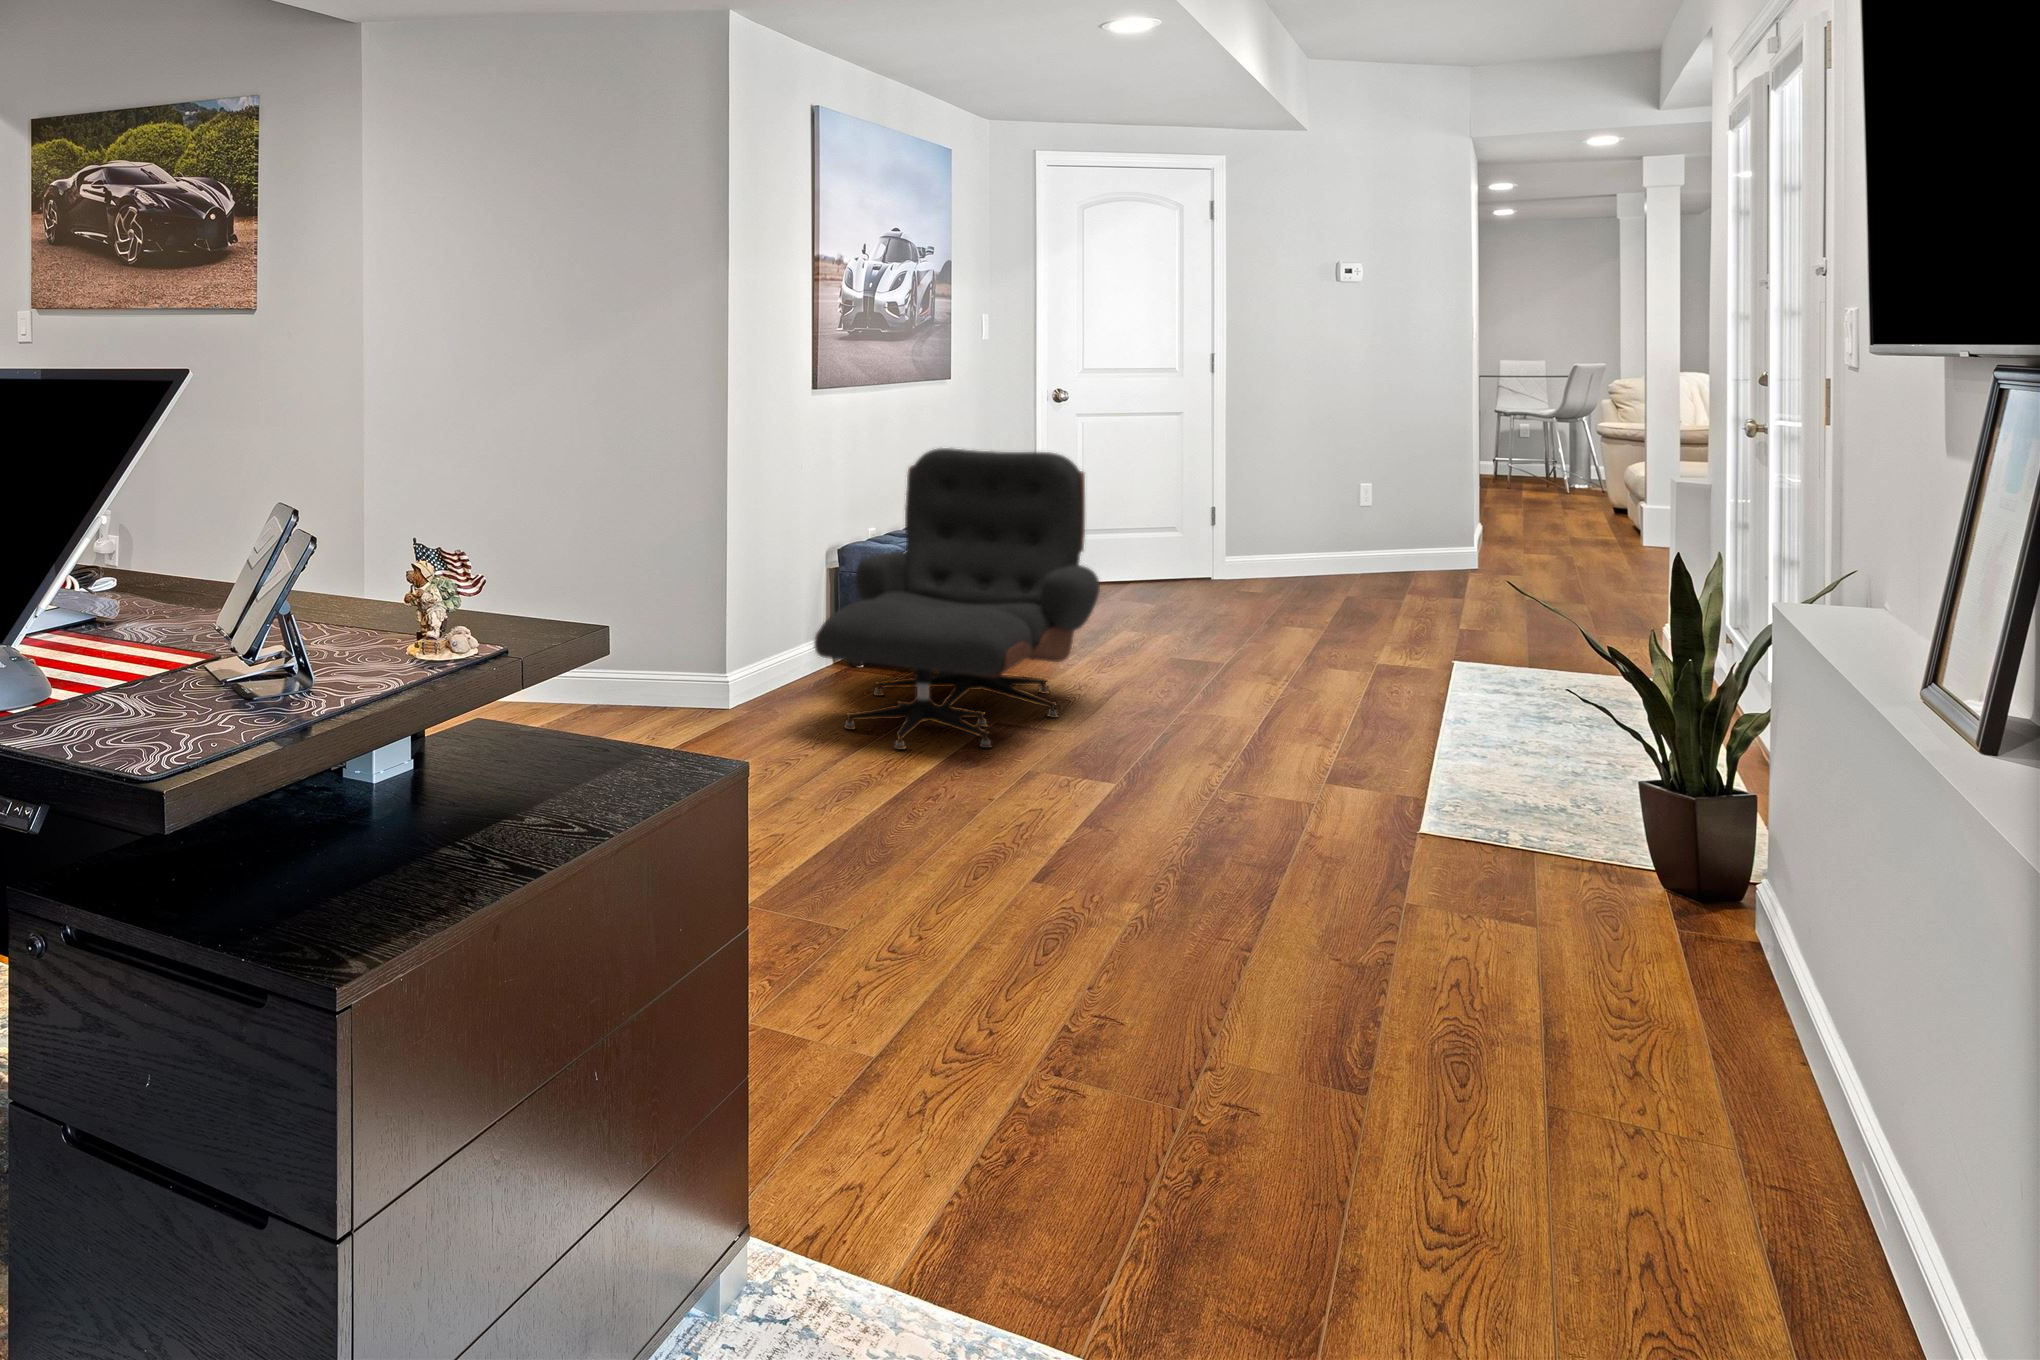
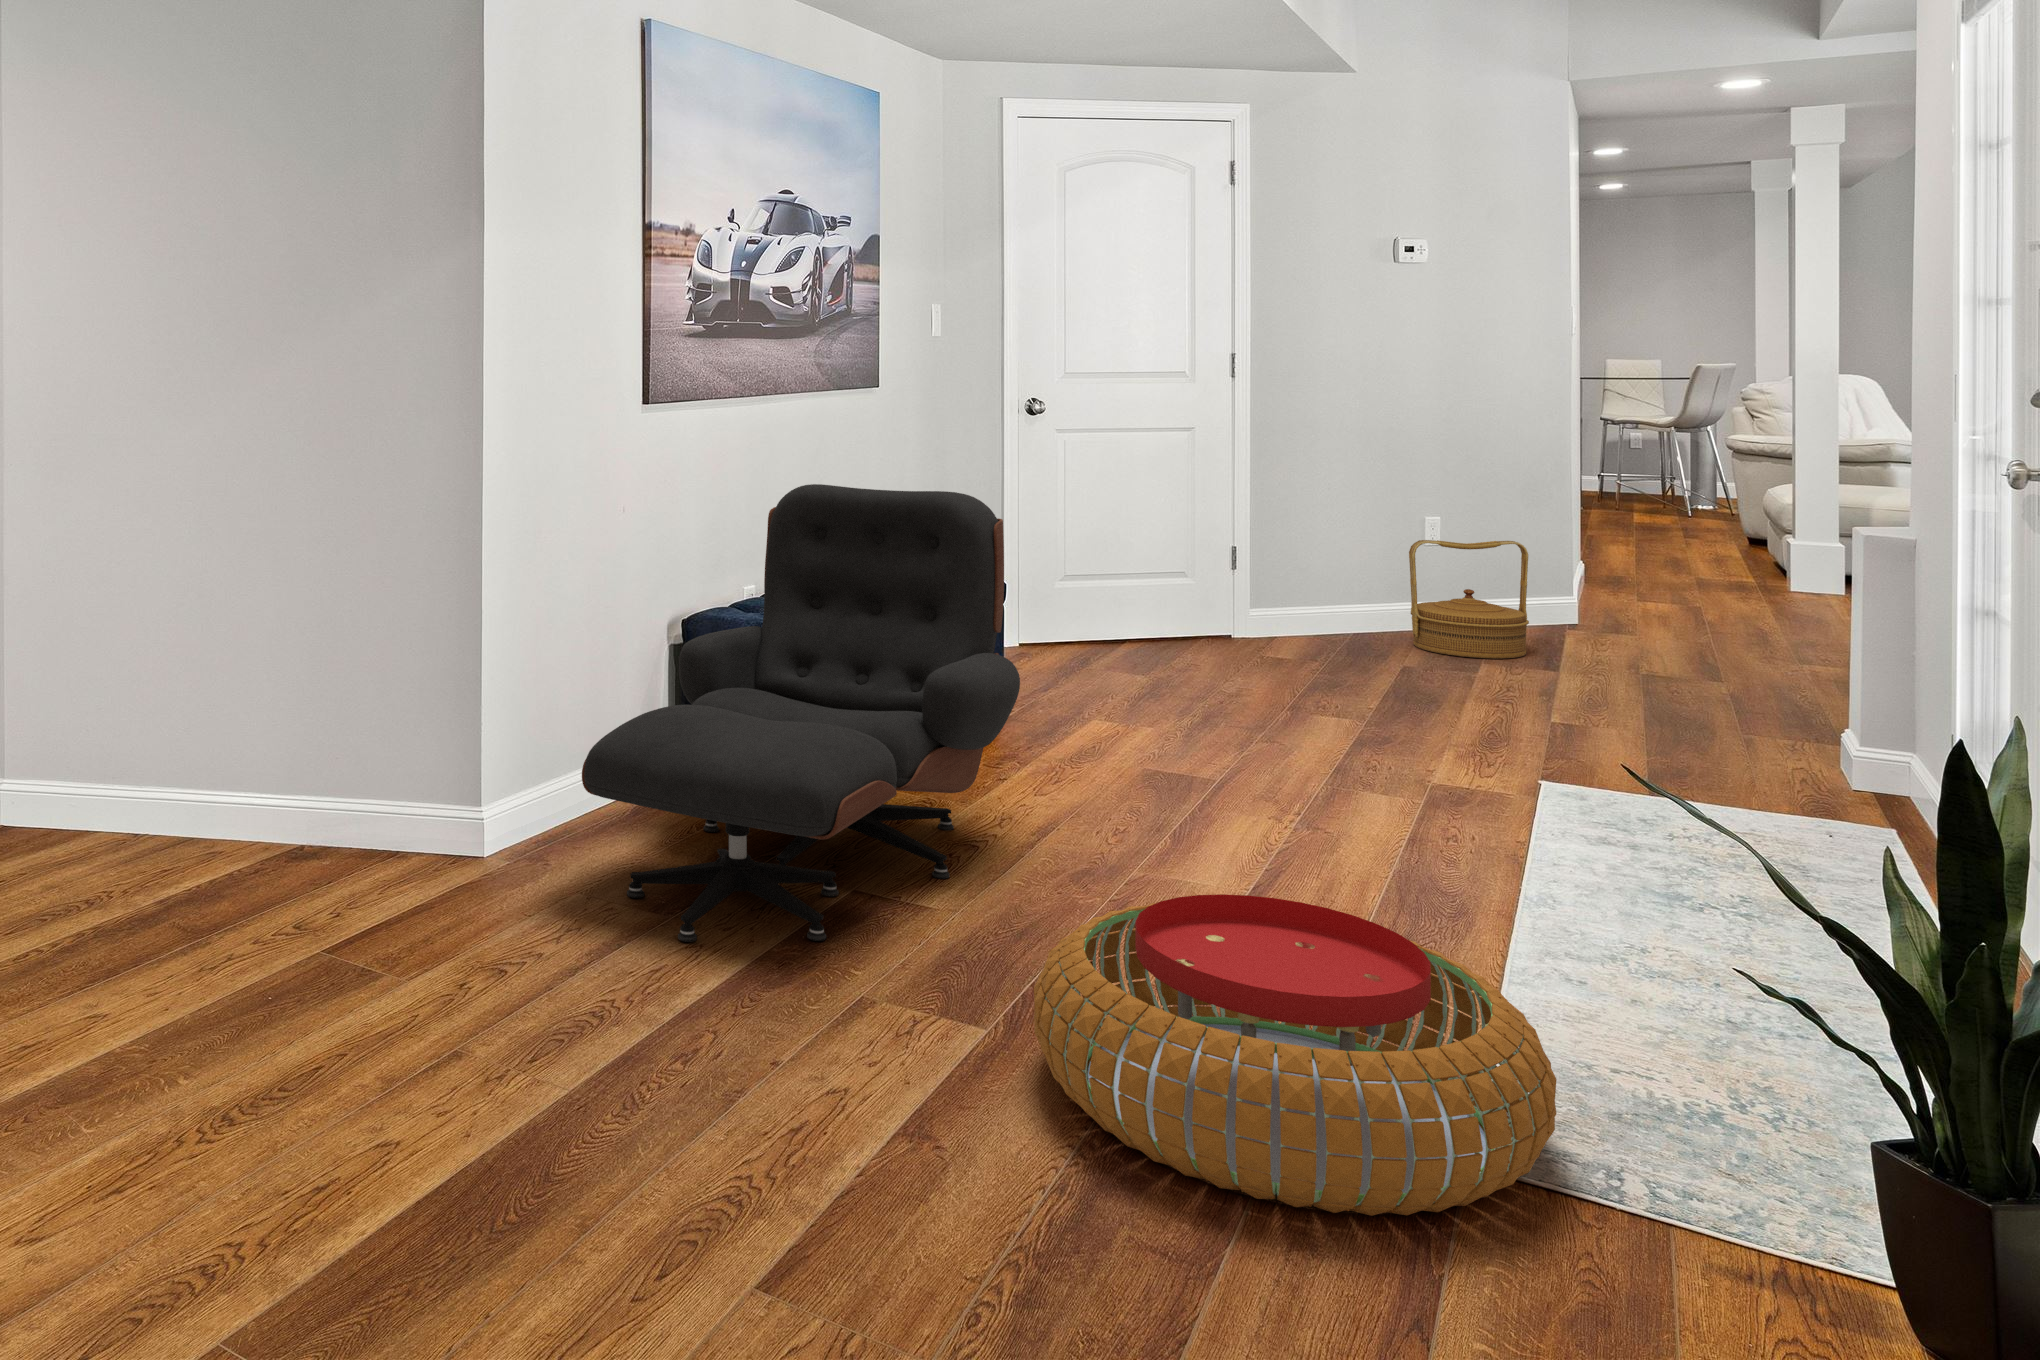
woven basket: none [1350,500,1441,592] -> present [1409,540,1529,659]
pouf: none [1154,694,1472,852] -> present [1034,894,1557,1216]

